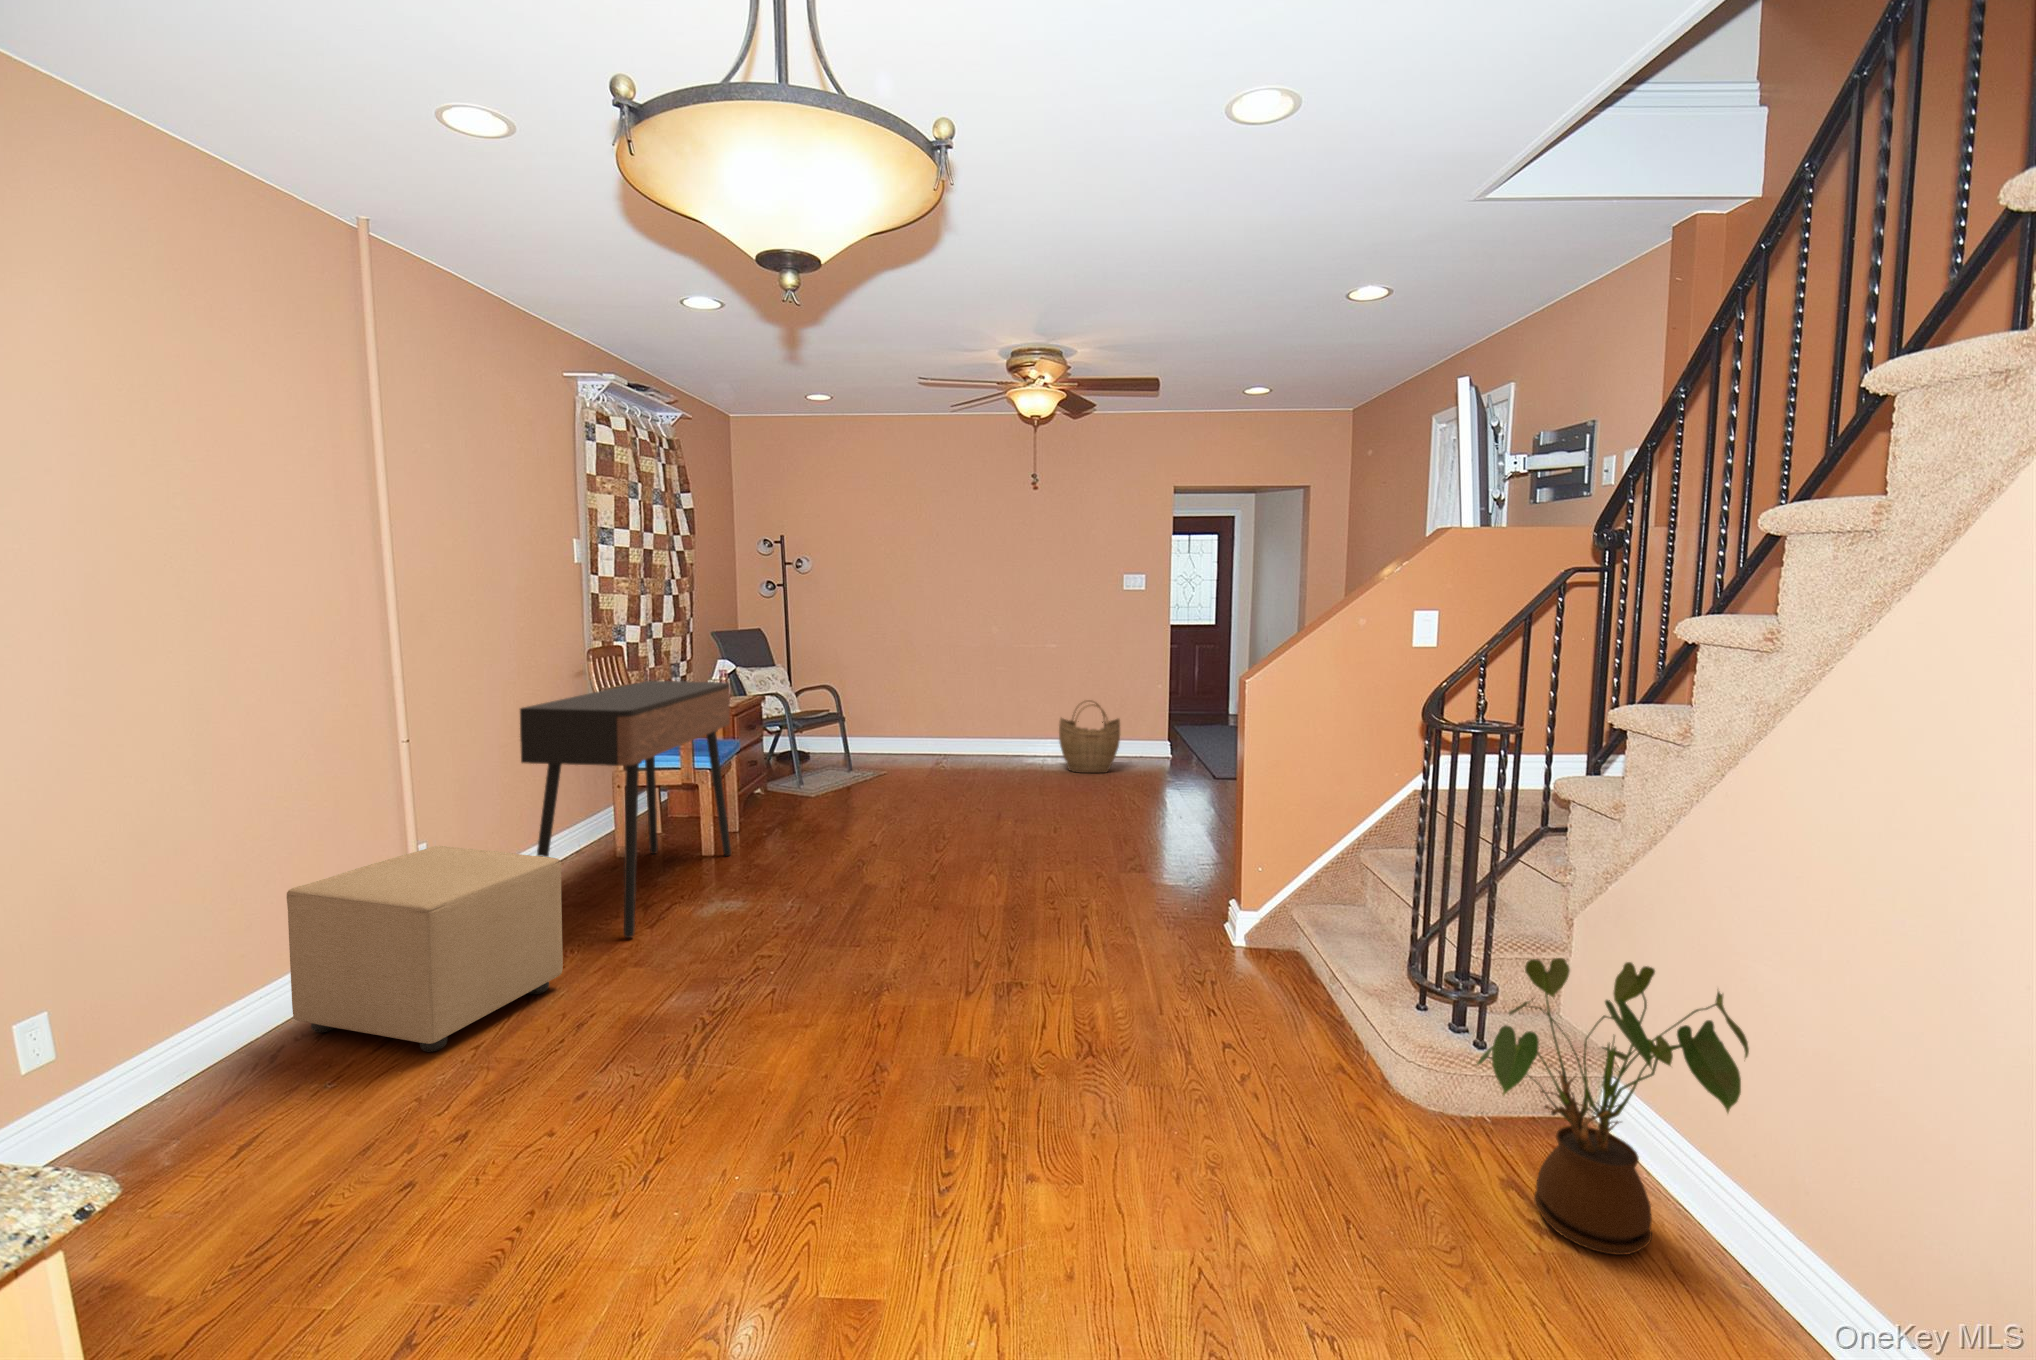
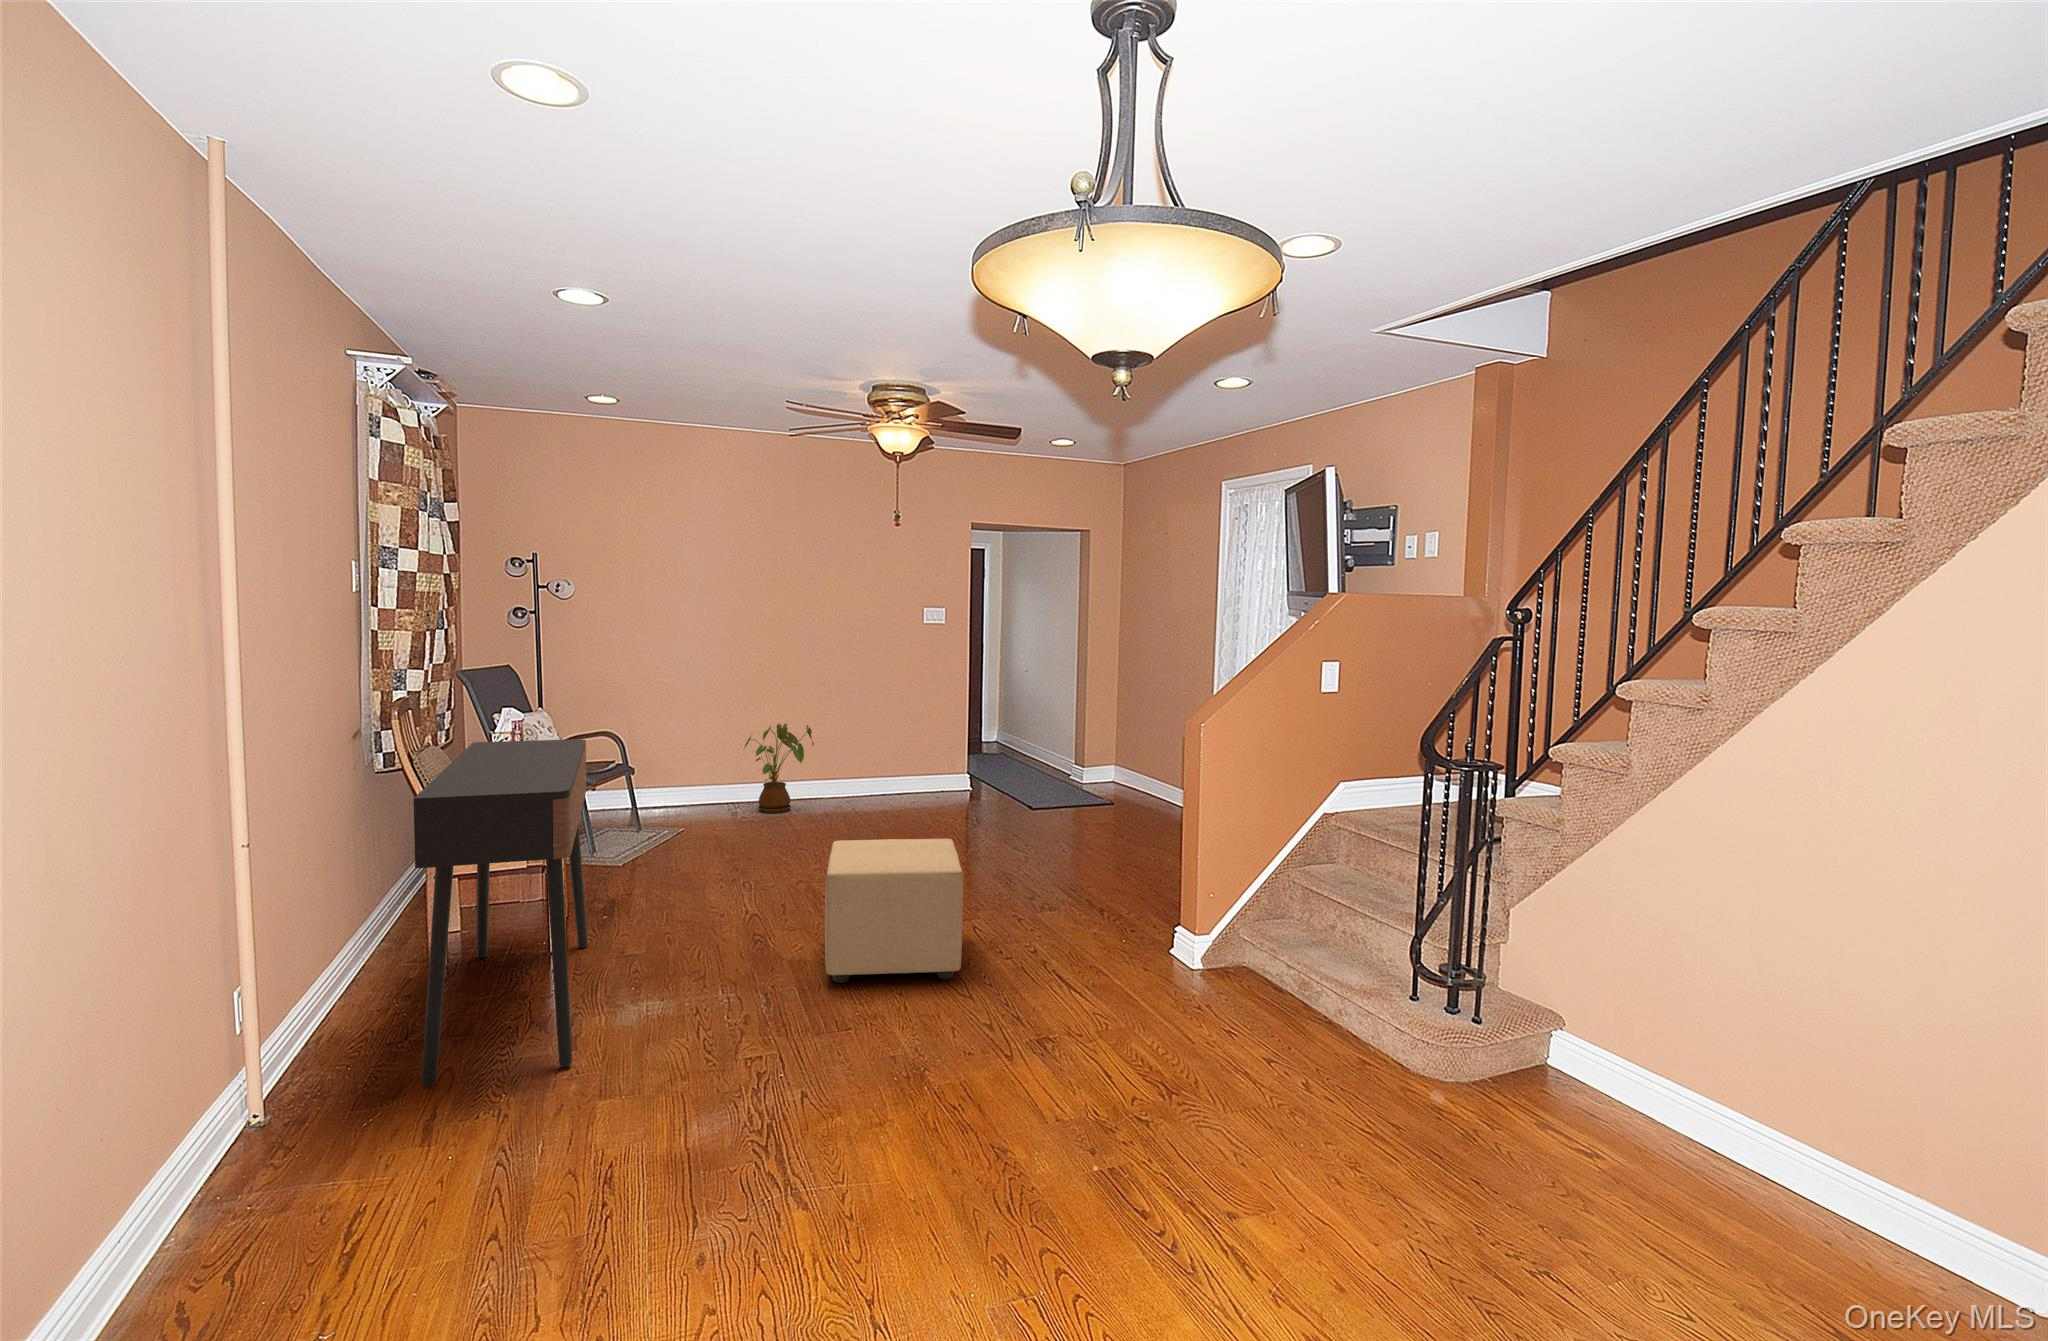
woven basket: present [1059,700,1120,773] -> none [865,726,931,805]
ottoman: present [287,846,563,1052] -> present [825,839,963,983]
house plant: present [1477,958,1749,1255] -> present [744,723,814,813]

